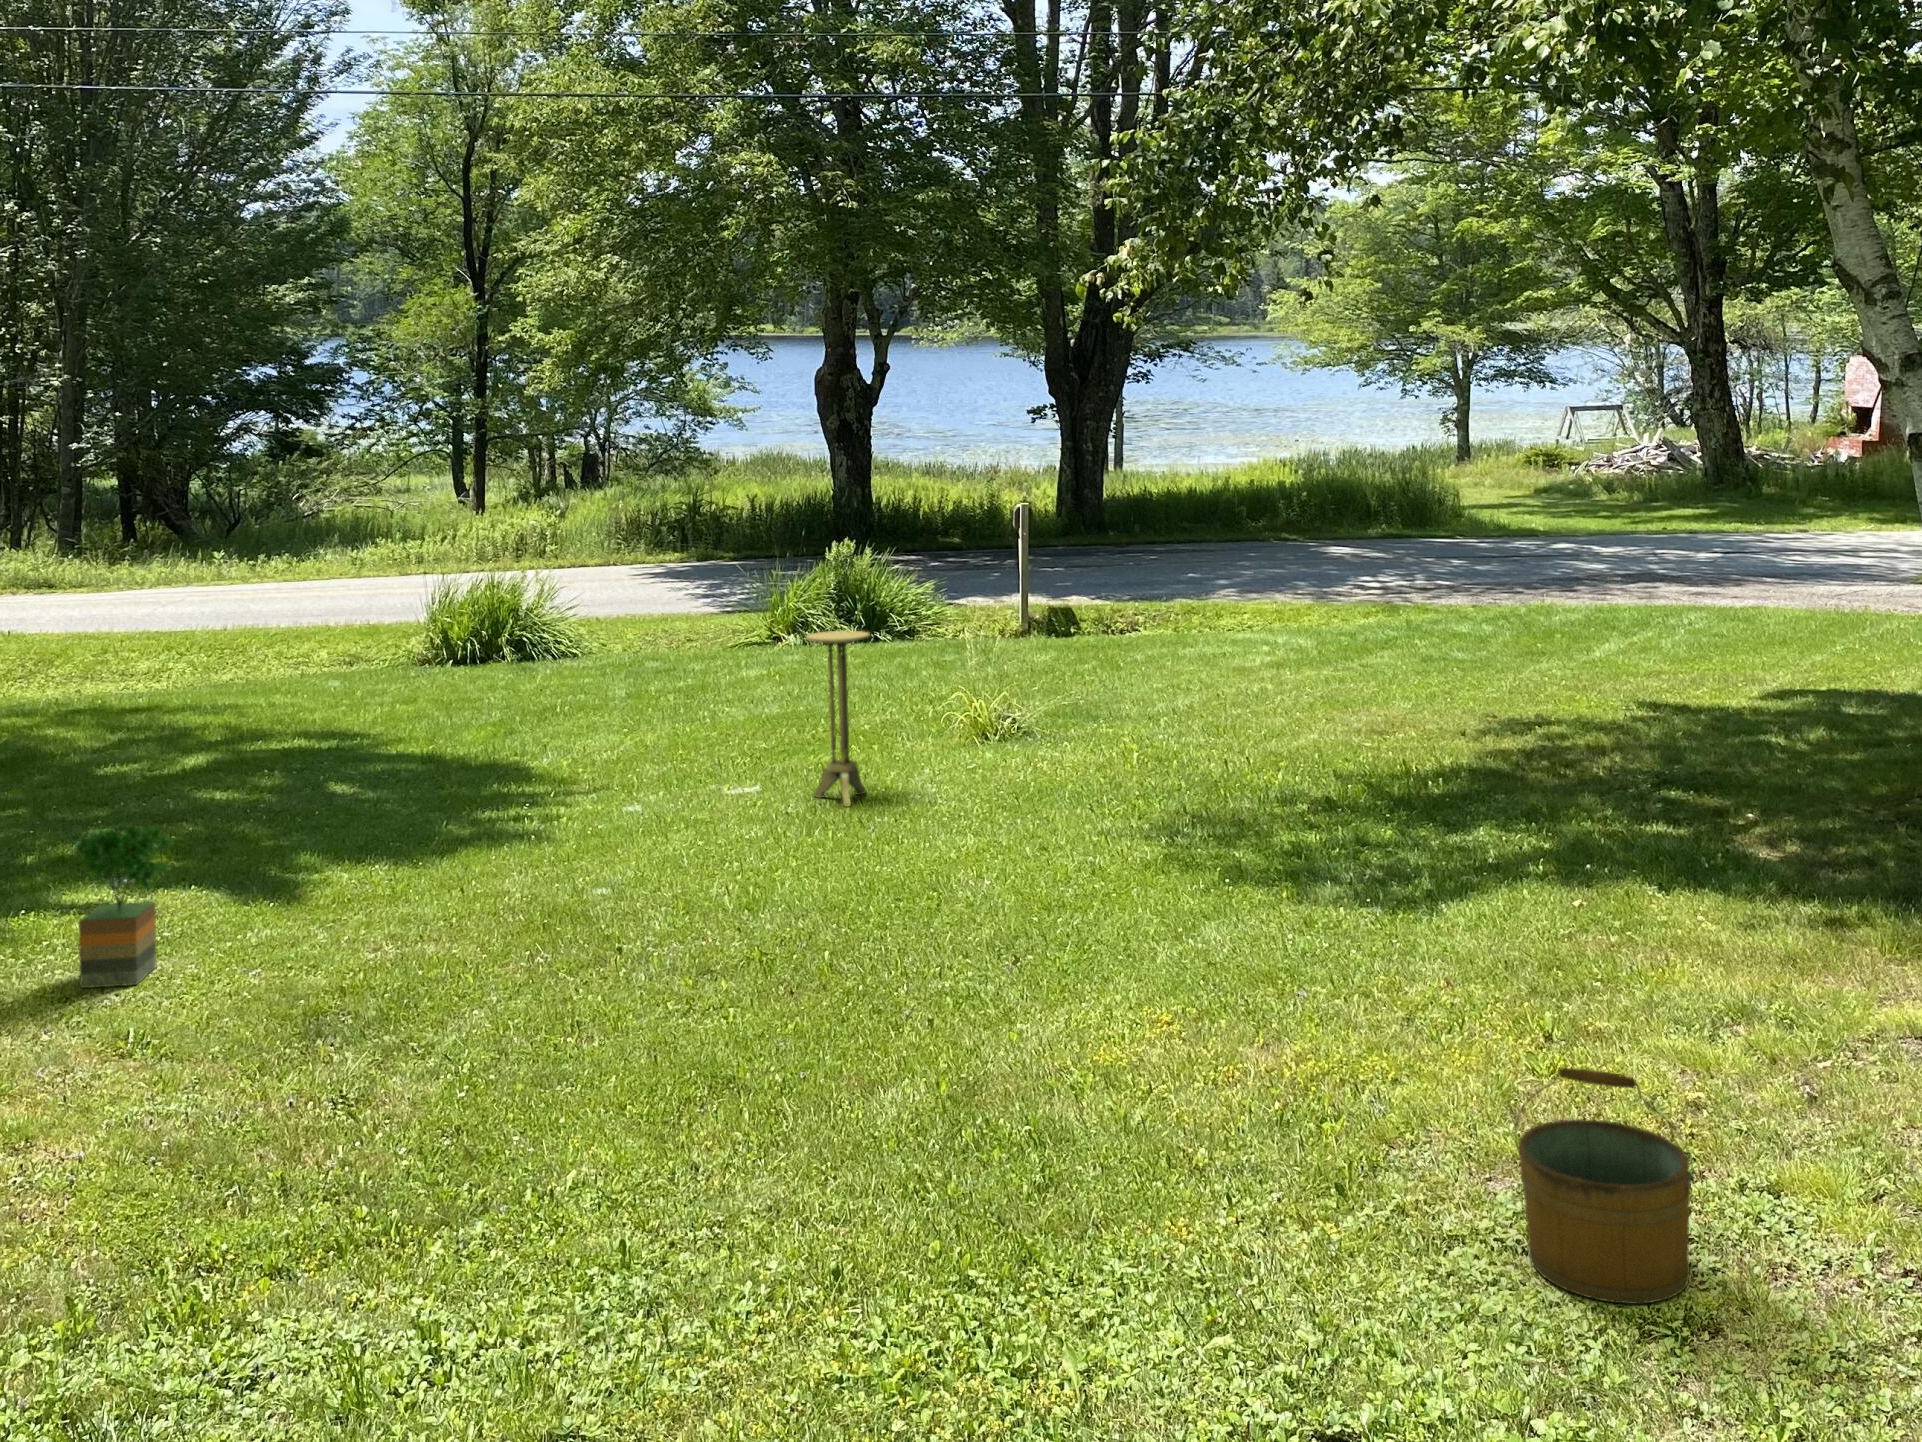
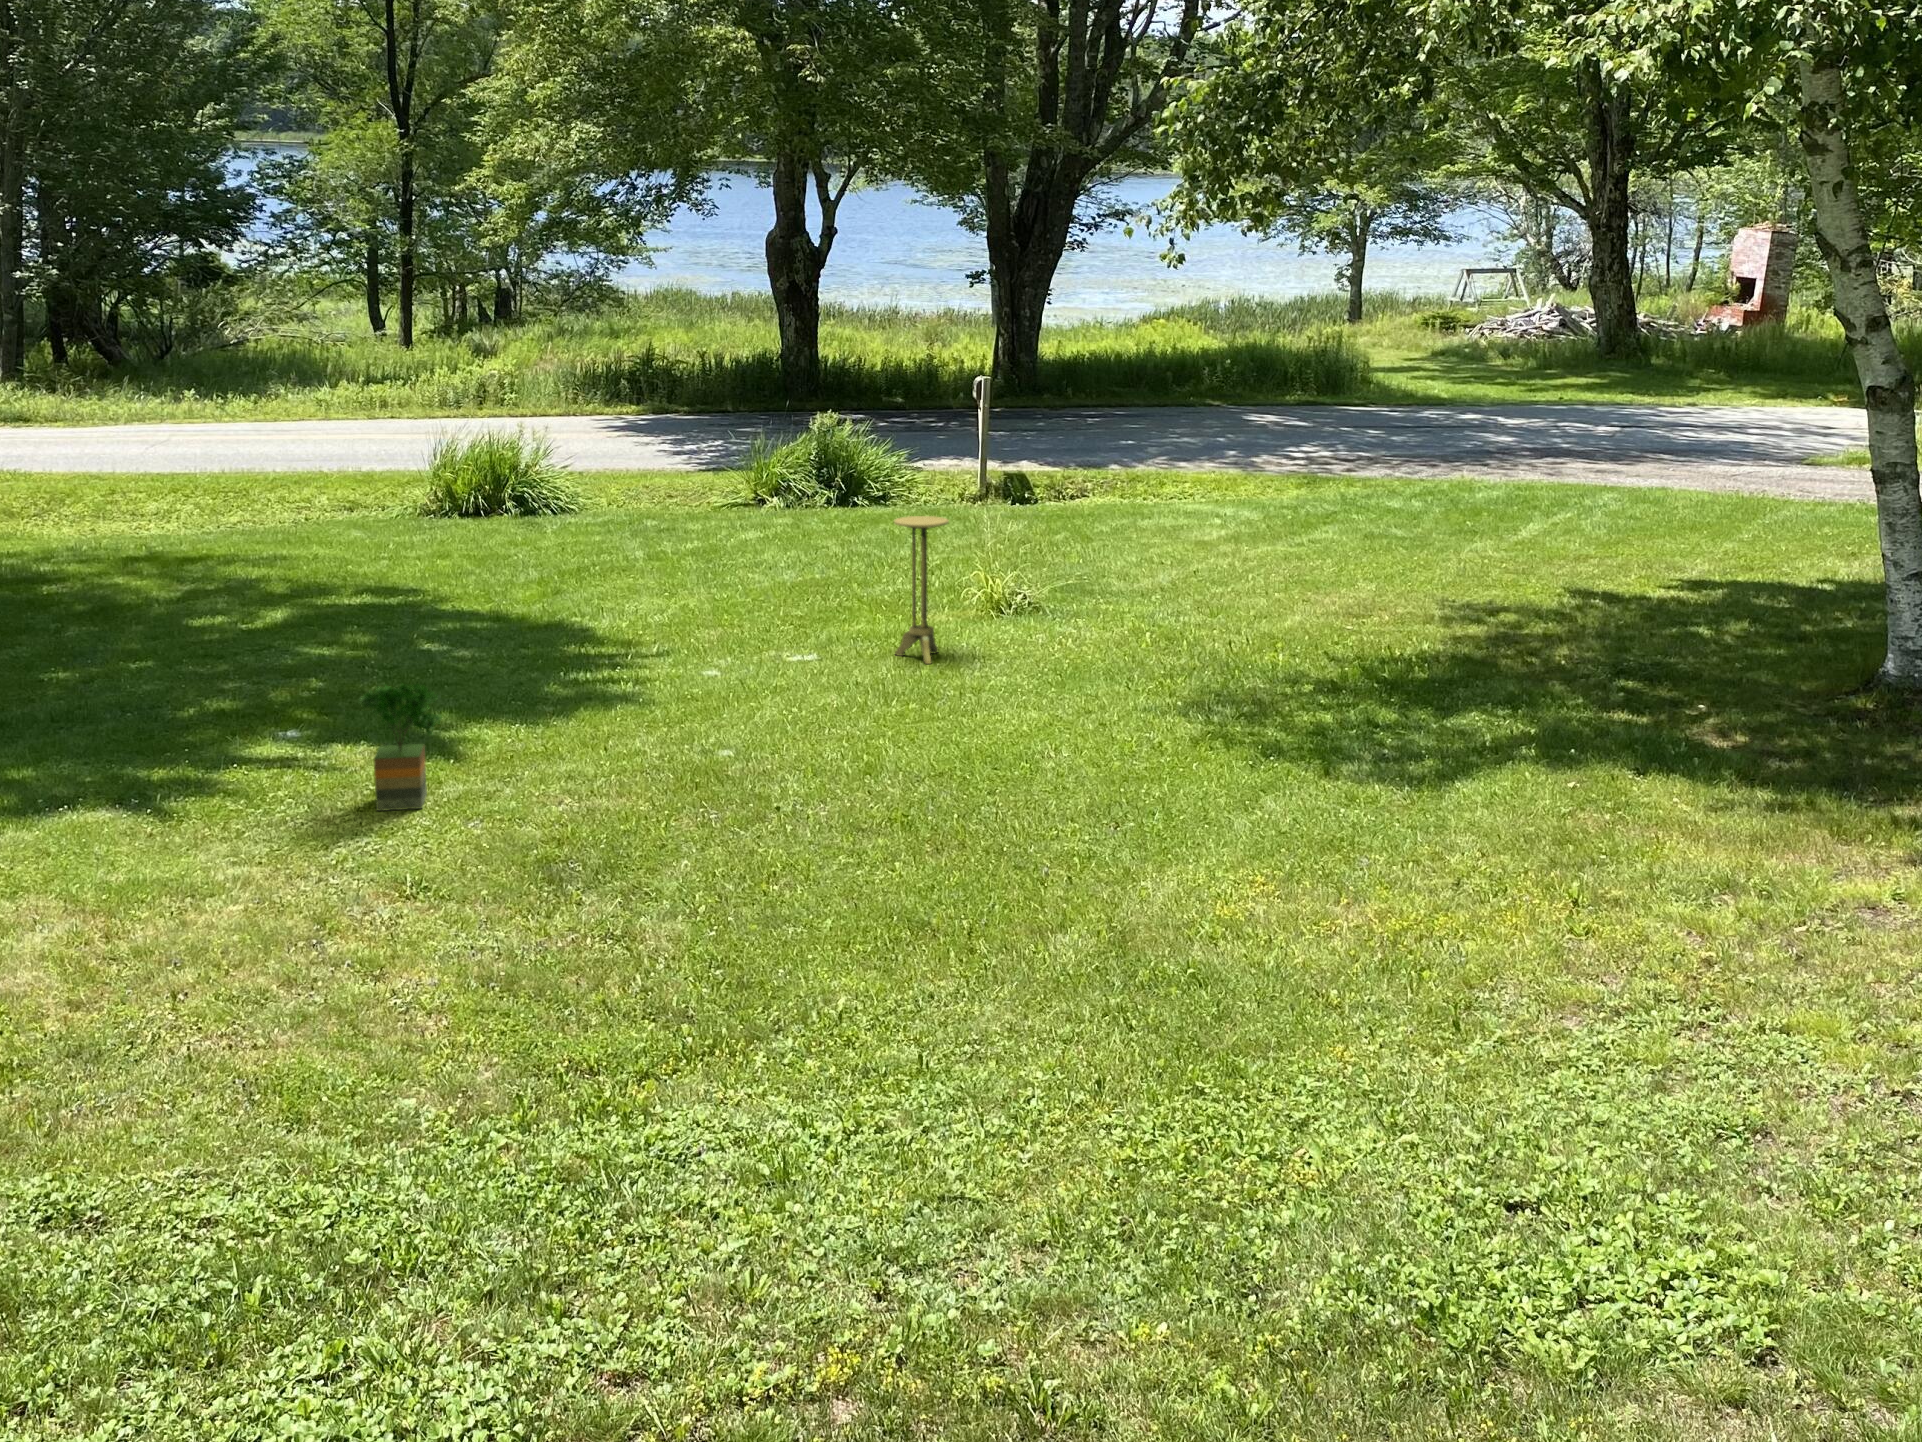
bucket: present [1515,1068,1694,1304] -> none [1570,874,1695,1023]

